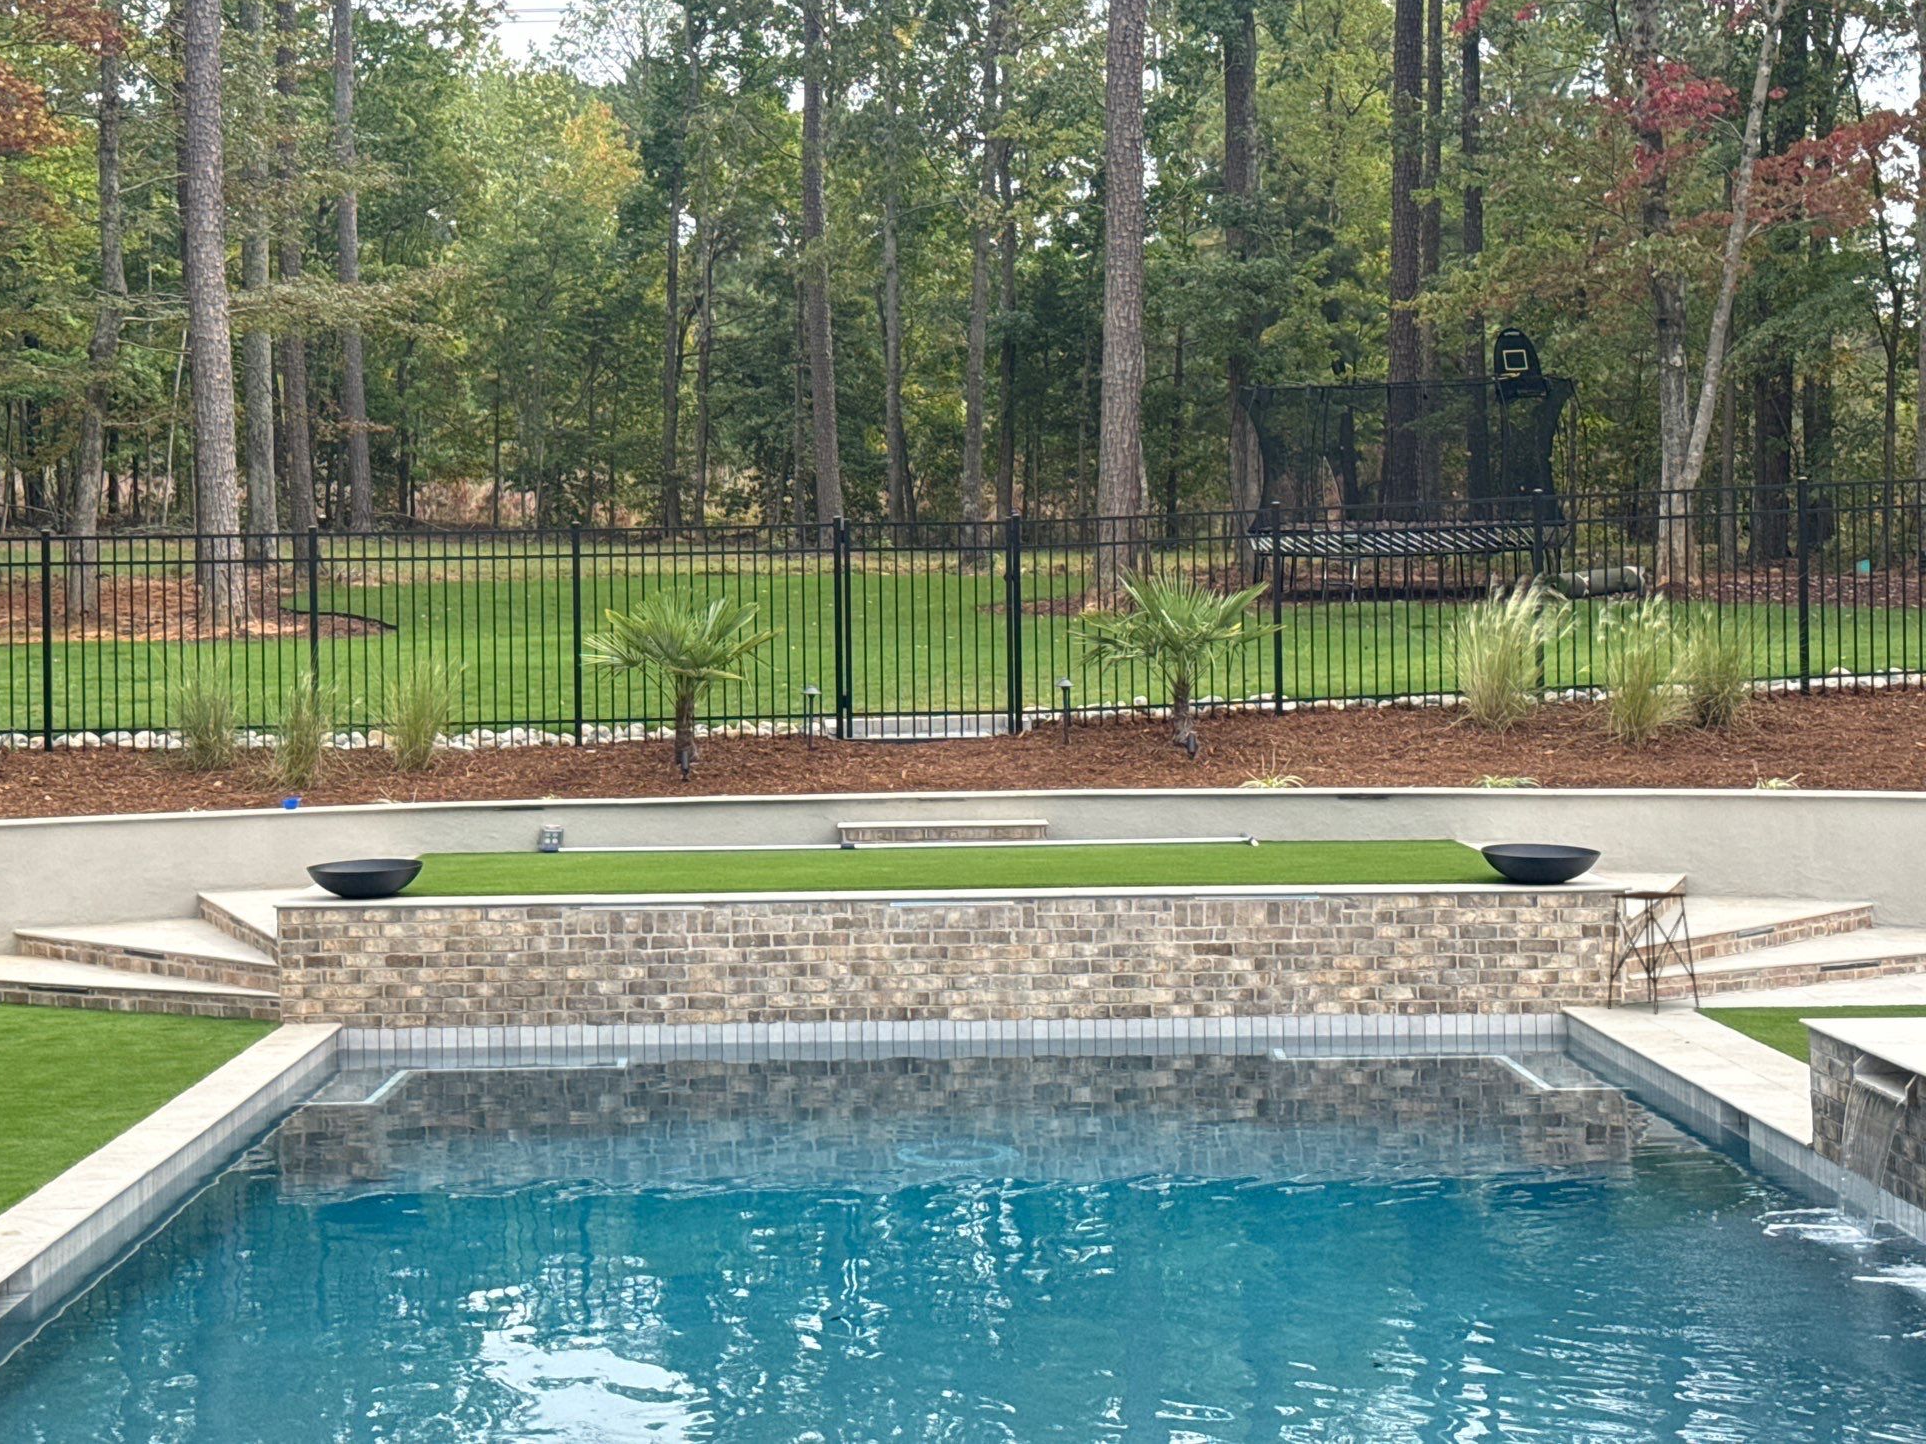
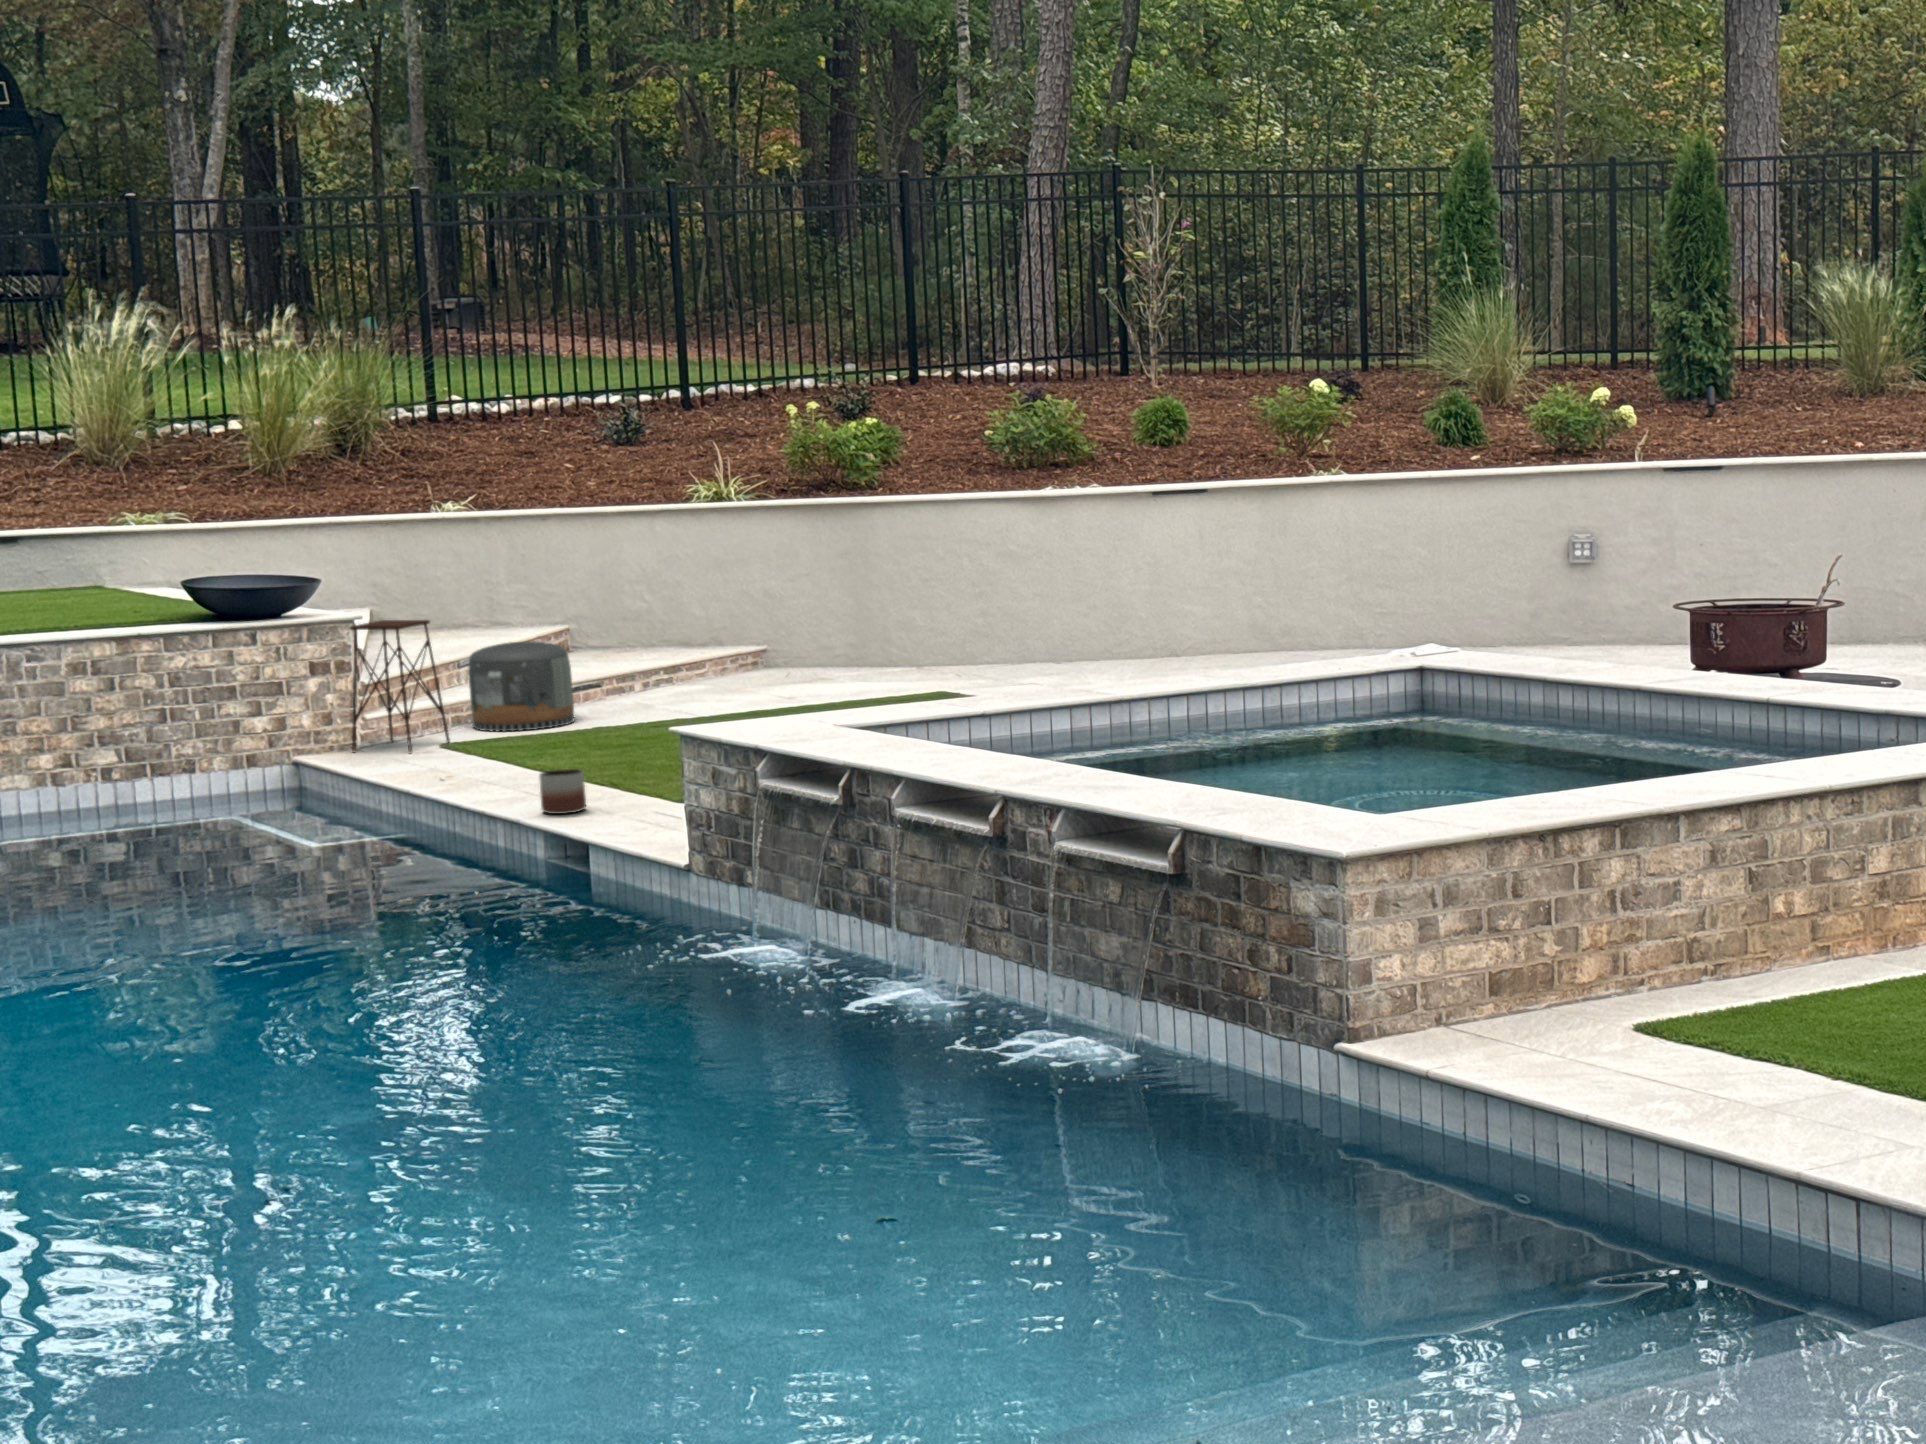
pouf: none [1730,918,1831,1003] -> present [468,642,574,731]
planter: none [1717,1040,1760,1081] -> present [539,769,586,814]

